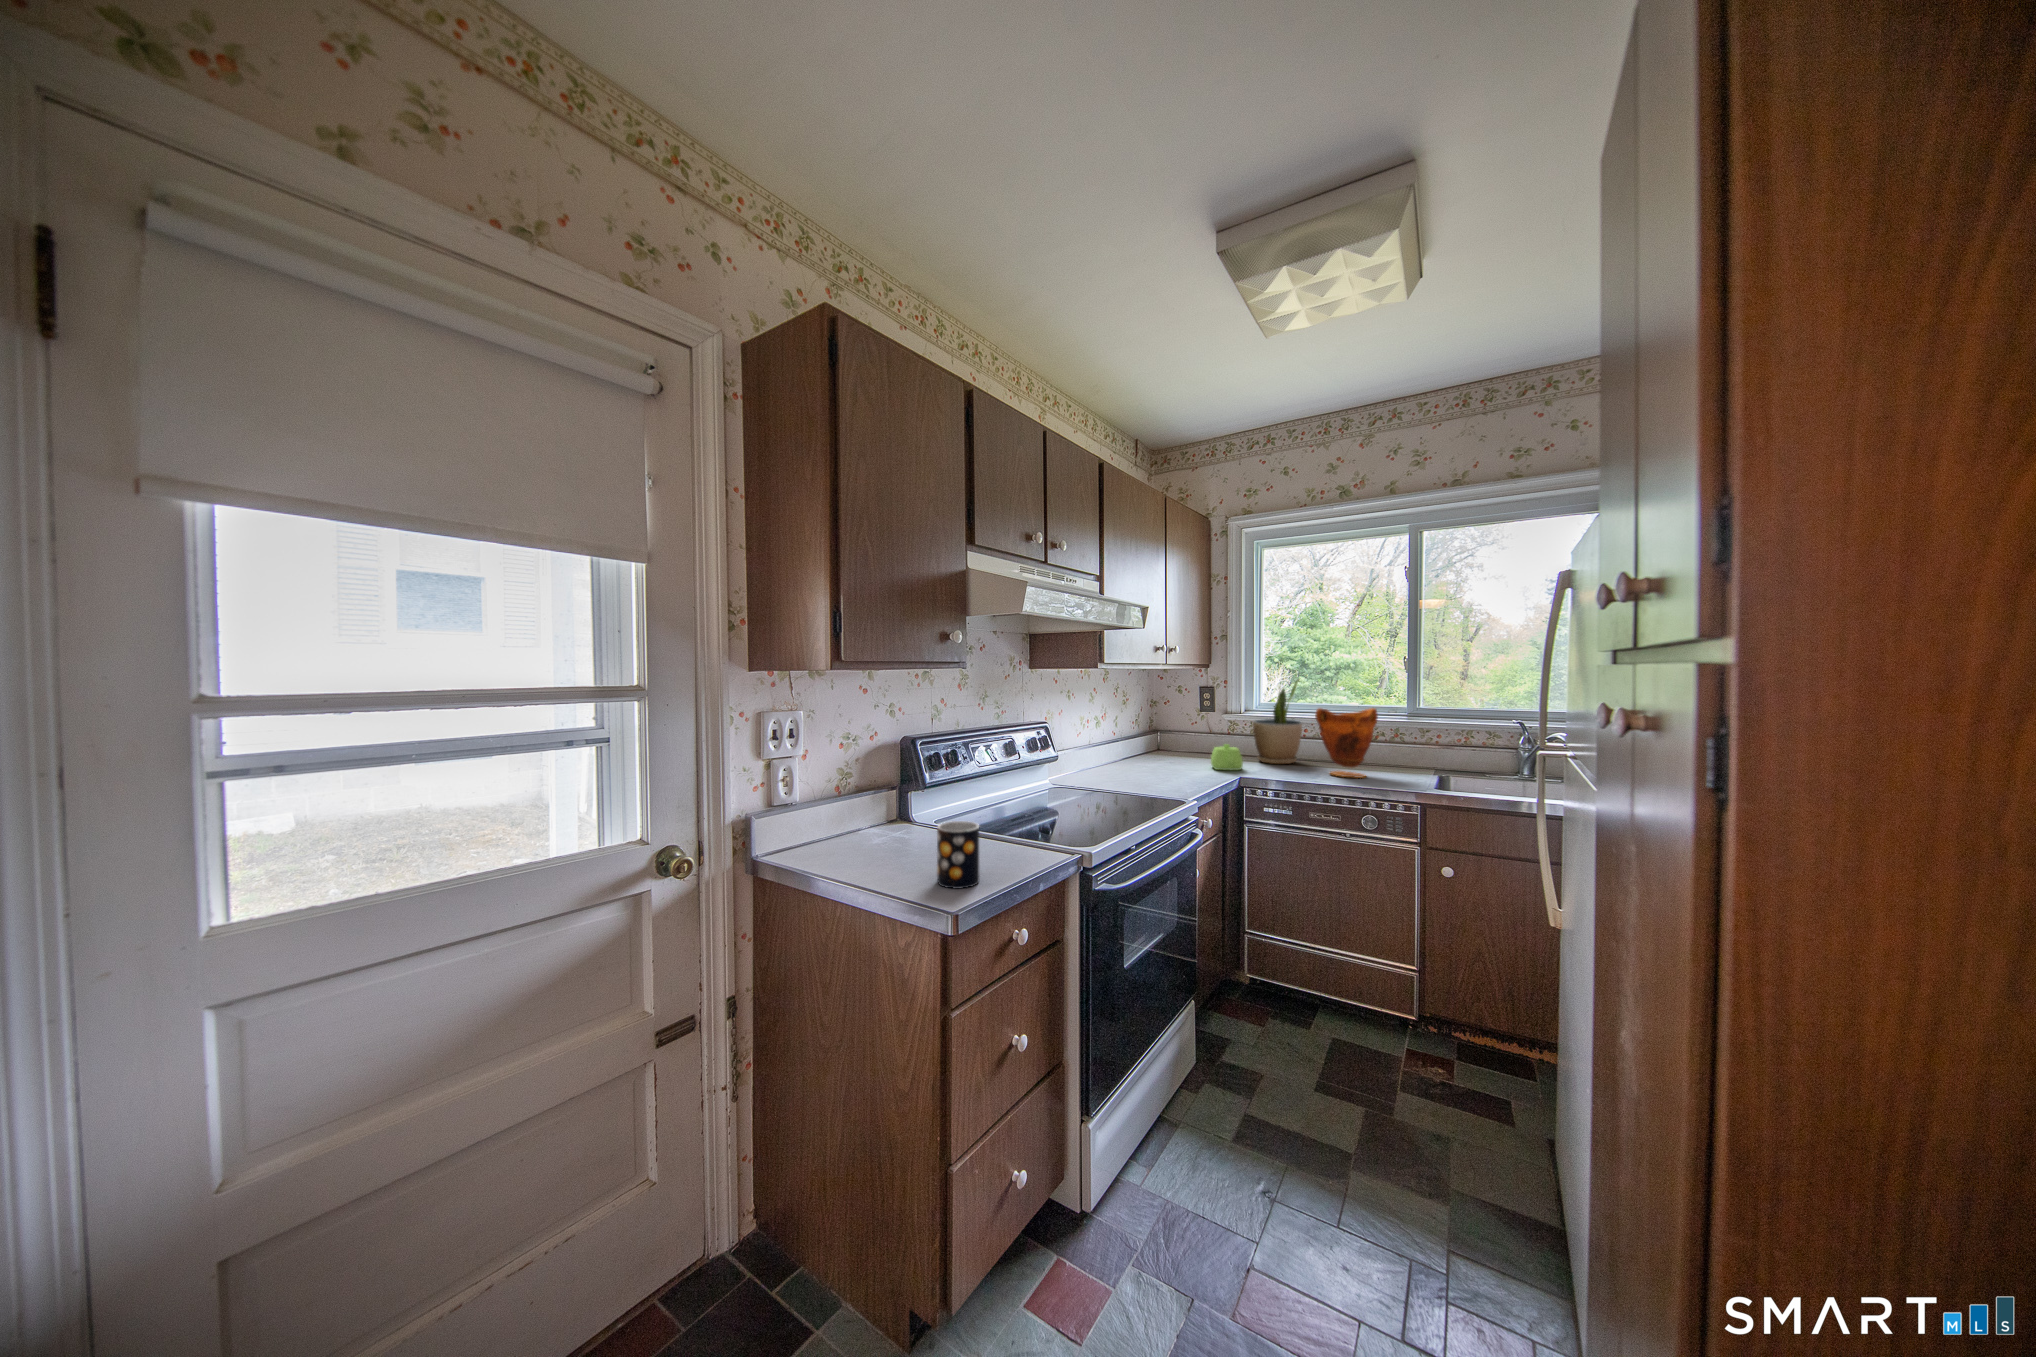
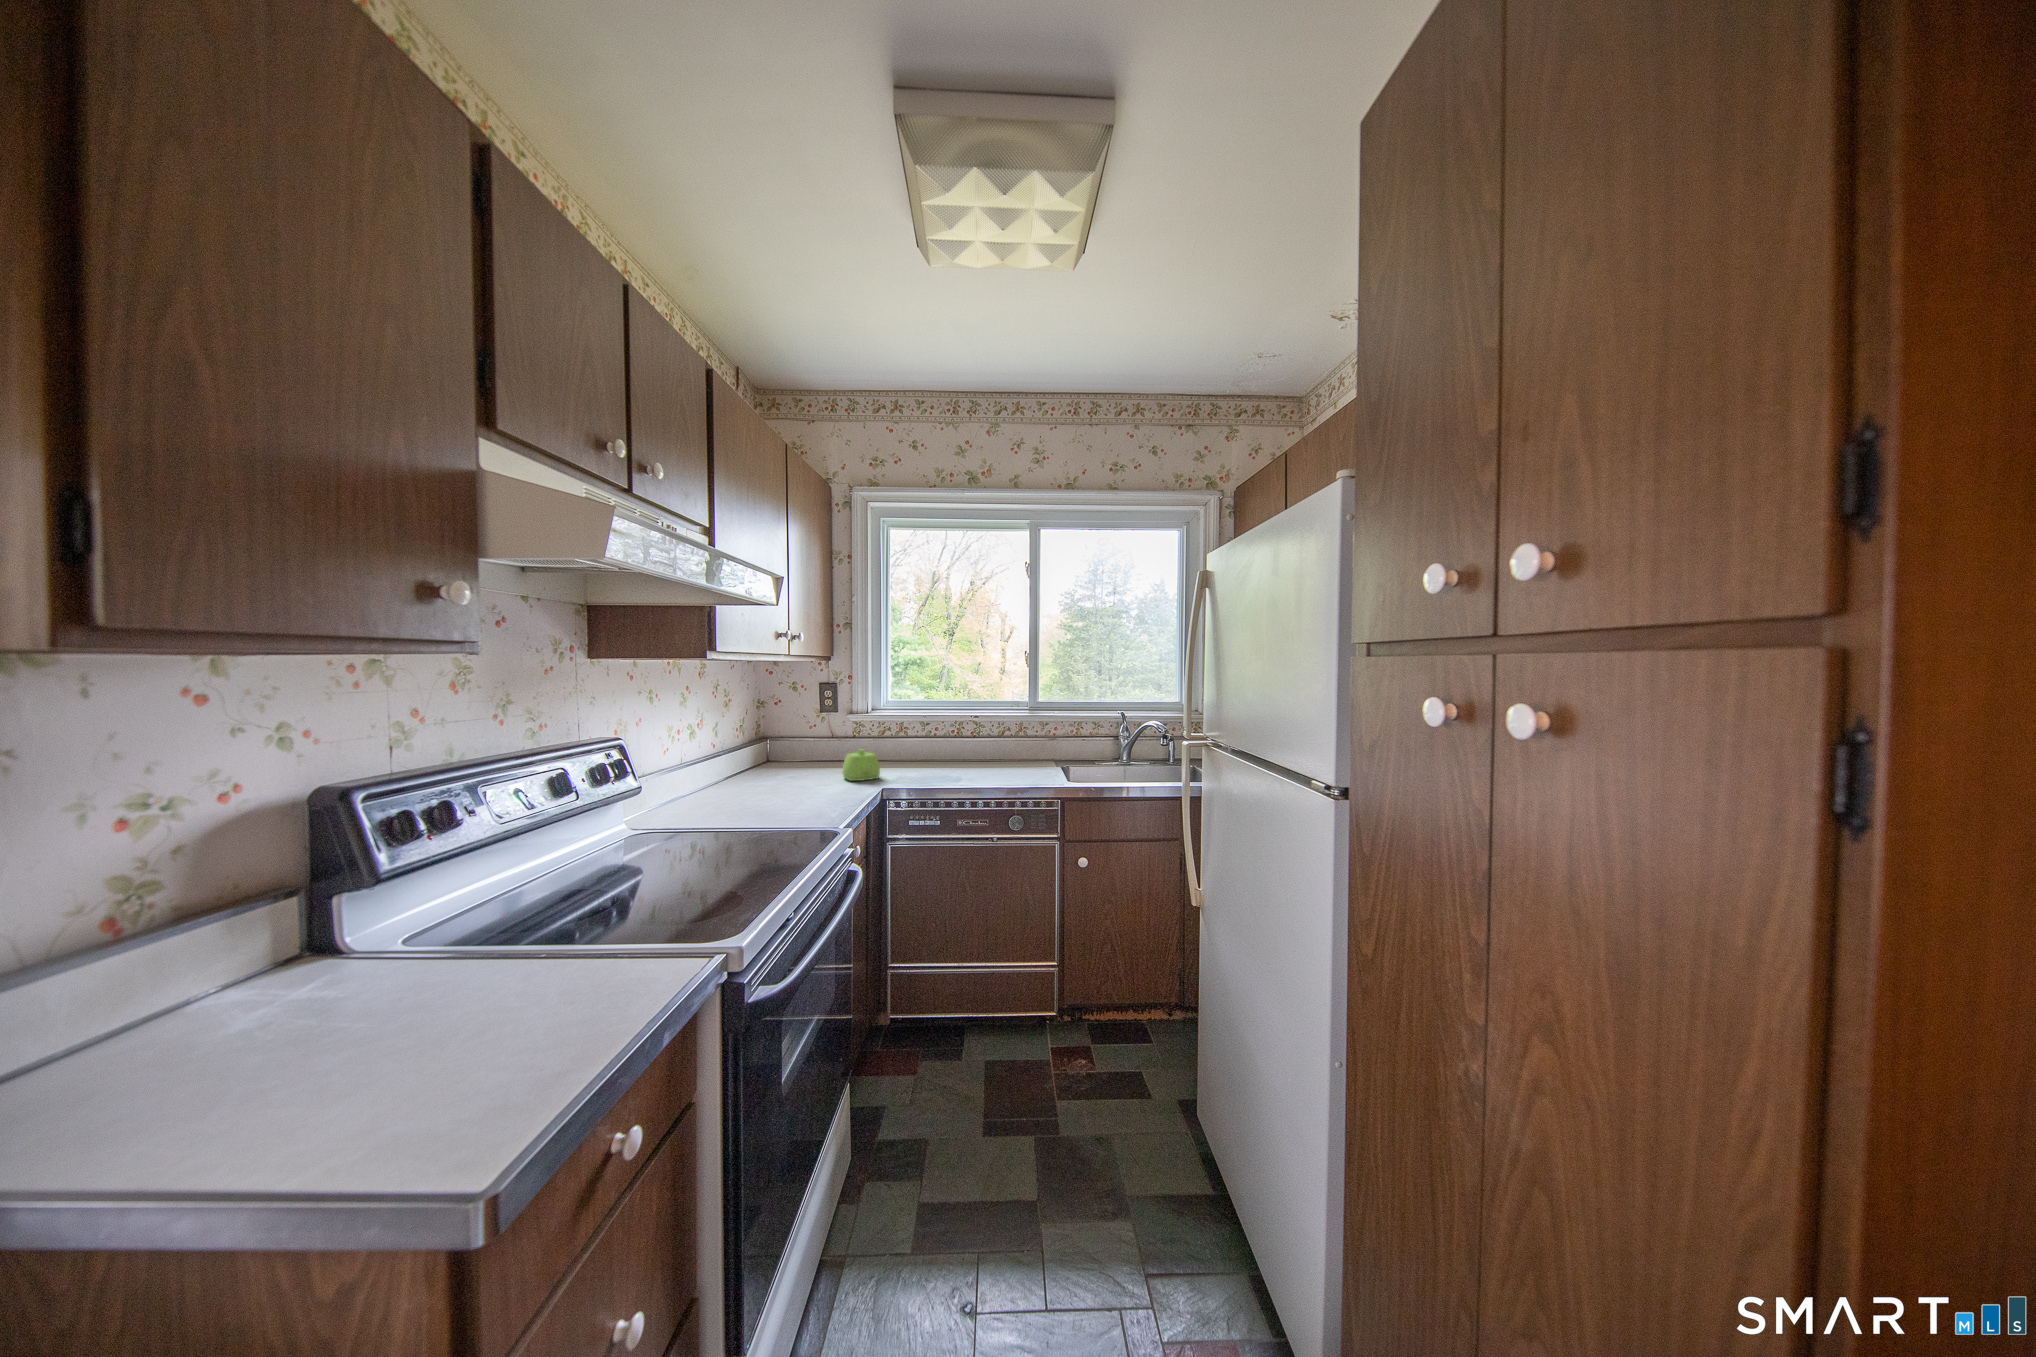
potted plant: present [1253,679,1302,764] -> none [885,672,936,767]
vase: present [1315,708,1378,778] -> none [956,702,1011,776]
mug: present [937,821,979,889] -> none [417,959,532,1124]

